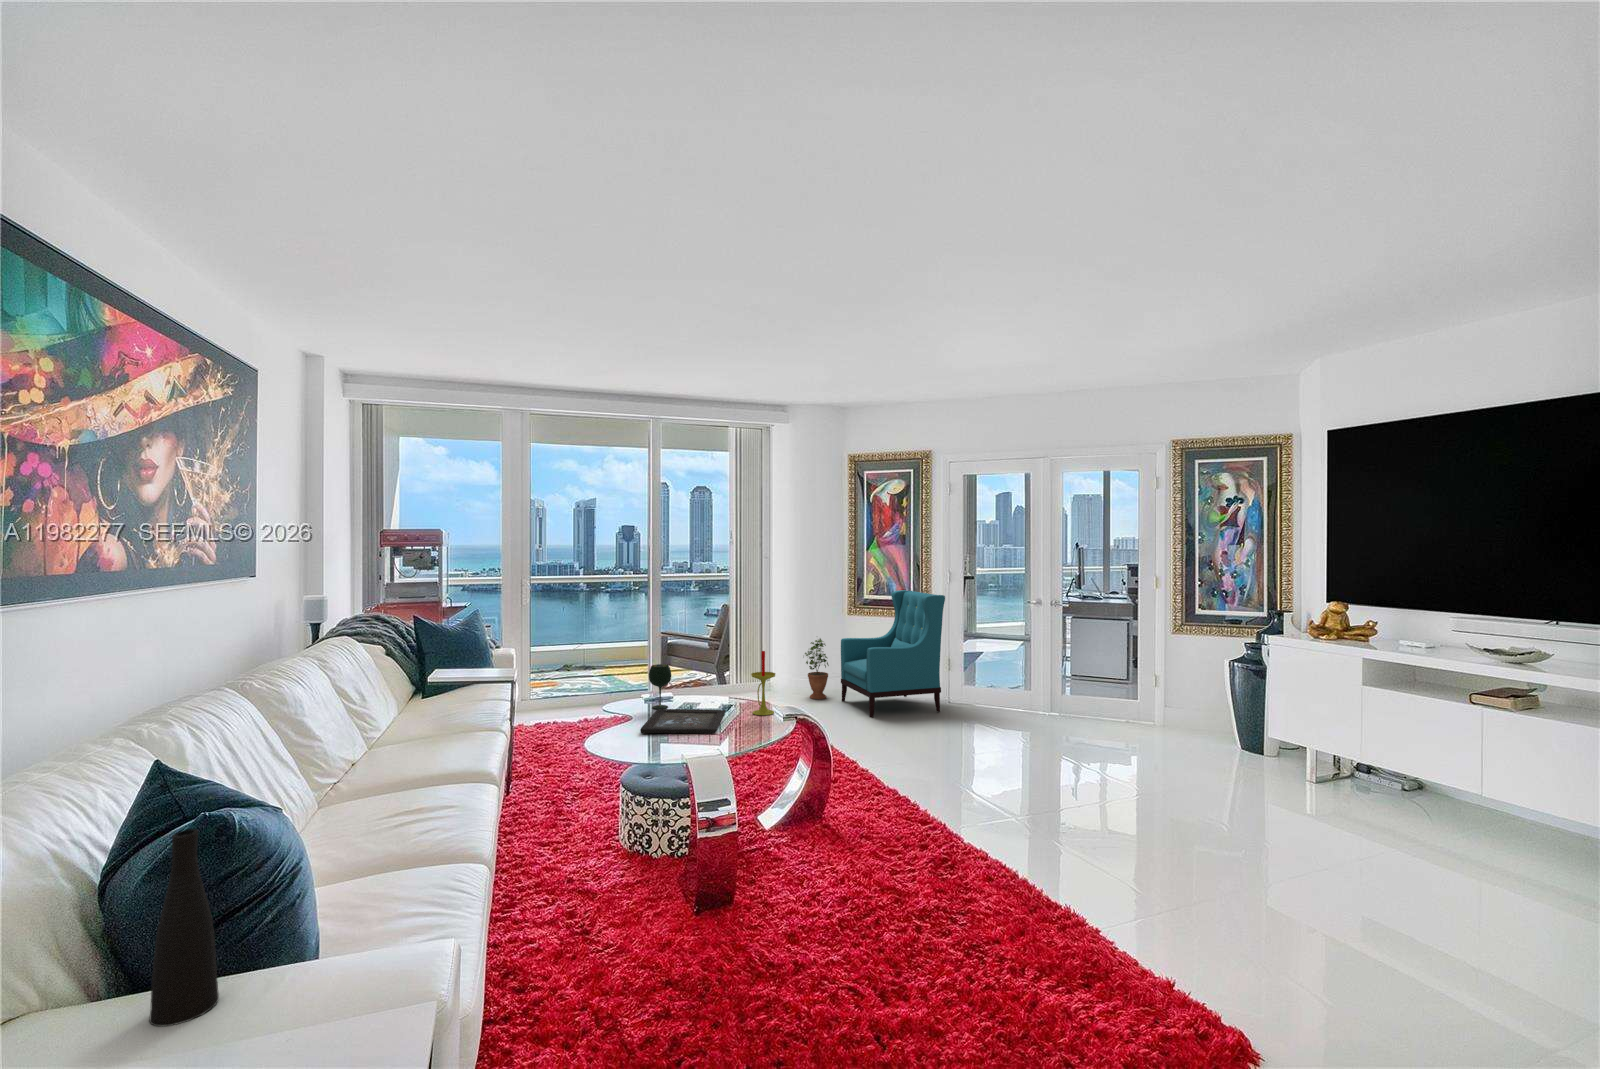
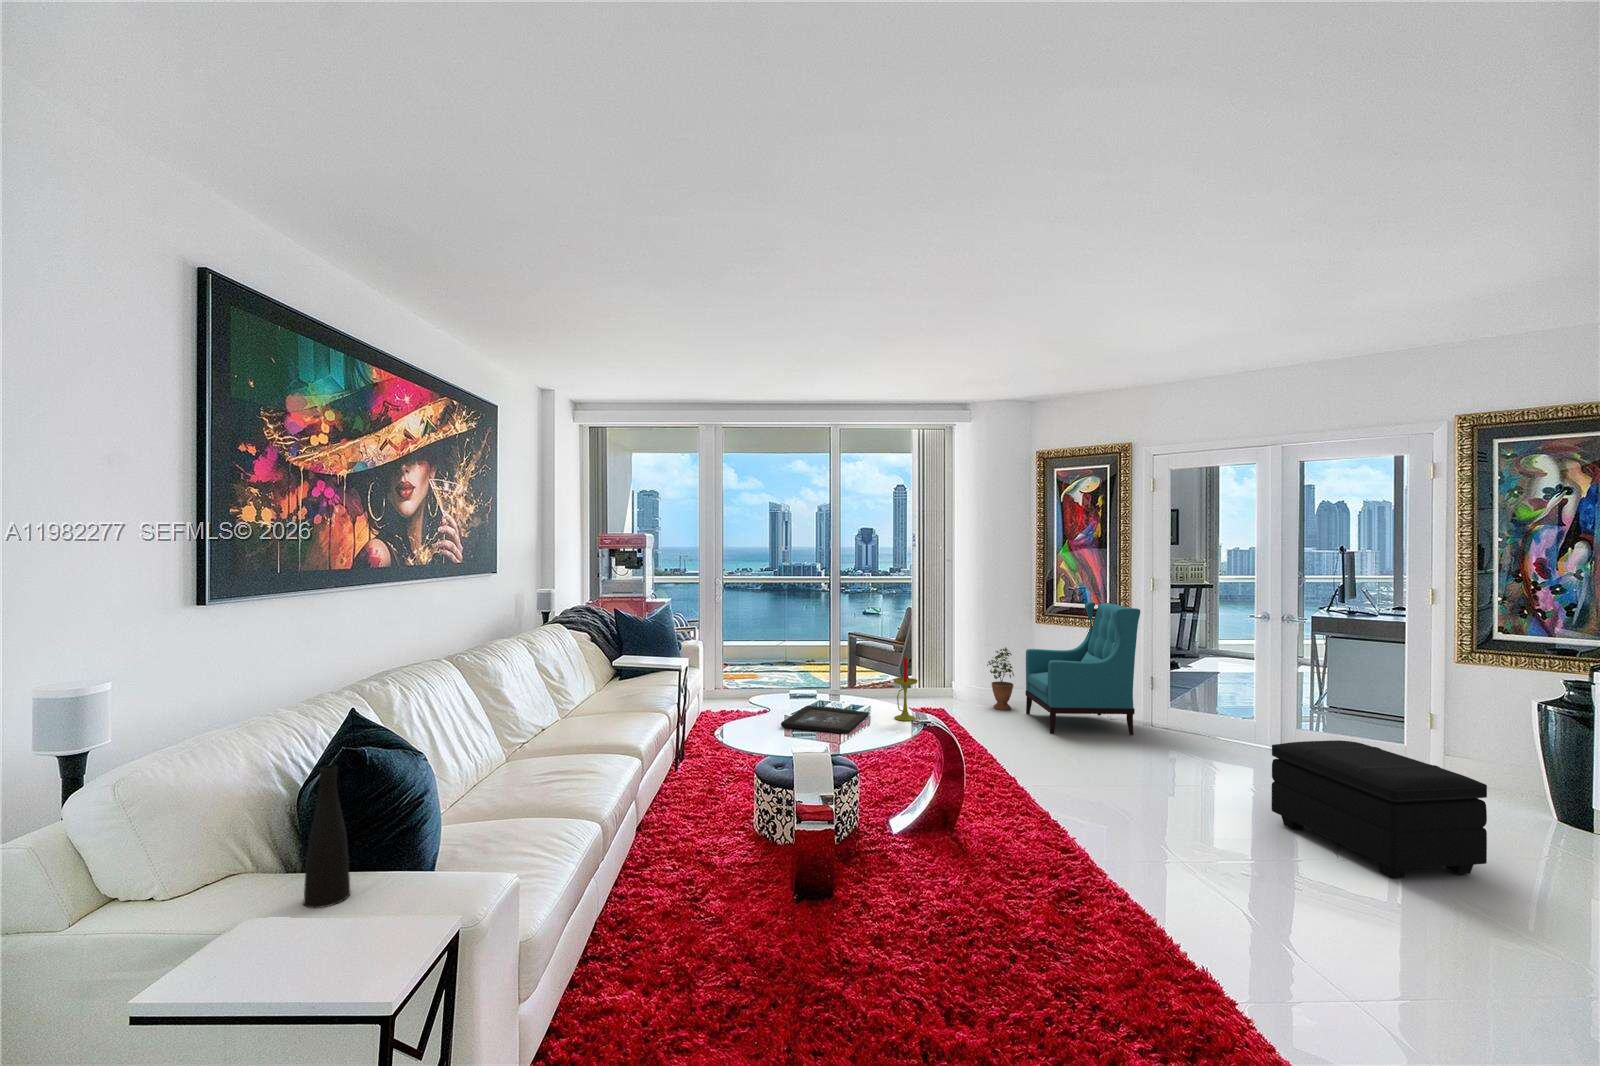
wine glass: present [649,664,671,709] -> none [802,664,824,706]
footstool: none [1074,699,1232,809] -> present [1271,740,1487,879]

